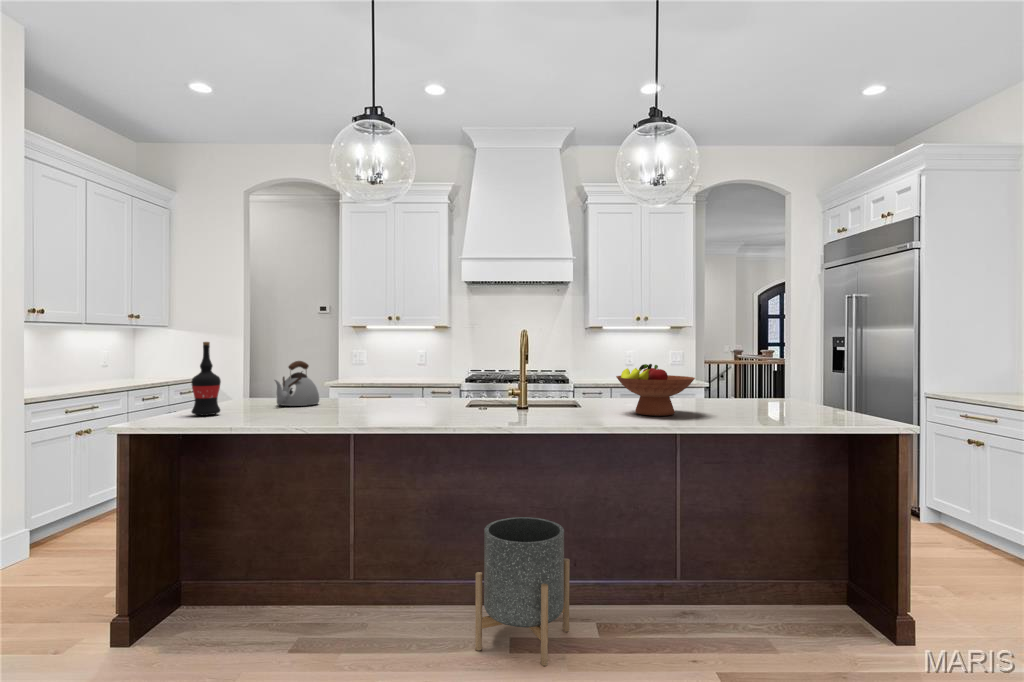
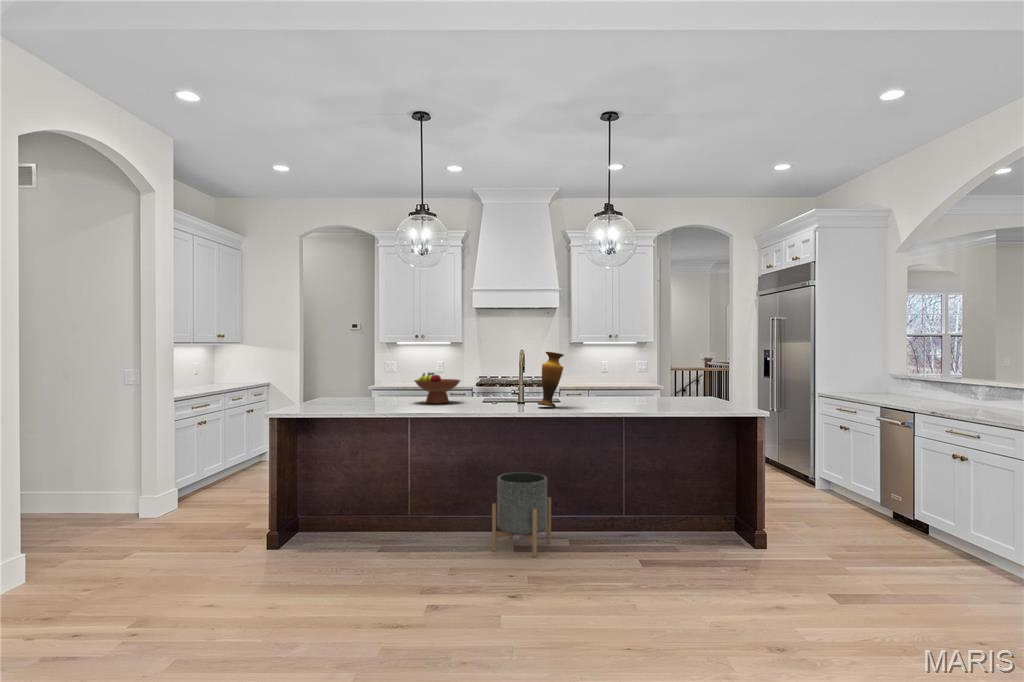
vase: none [548,329,590,417] -> present [537,352,564,407]
wine bottle: present [192,342,221,415] -> none [309,360,326,407]
kettle: present [275,361,319,406] -> none [355,372,383,402]
fruit bowl: present [616,364,695,416] -> present [414,373,460,404]

